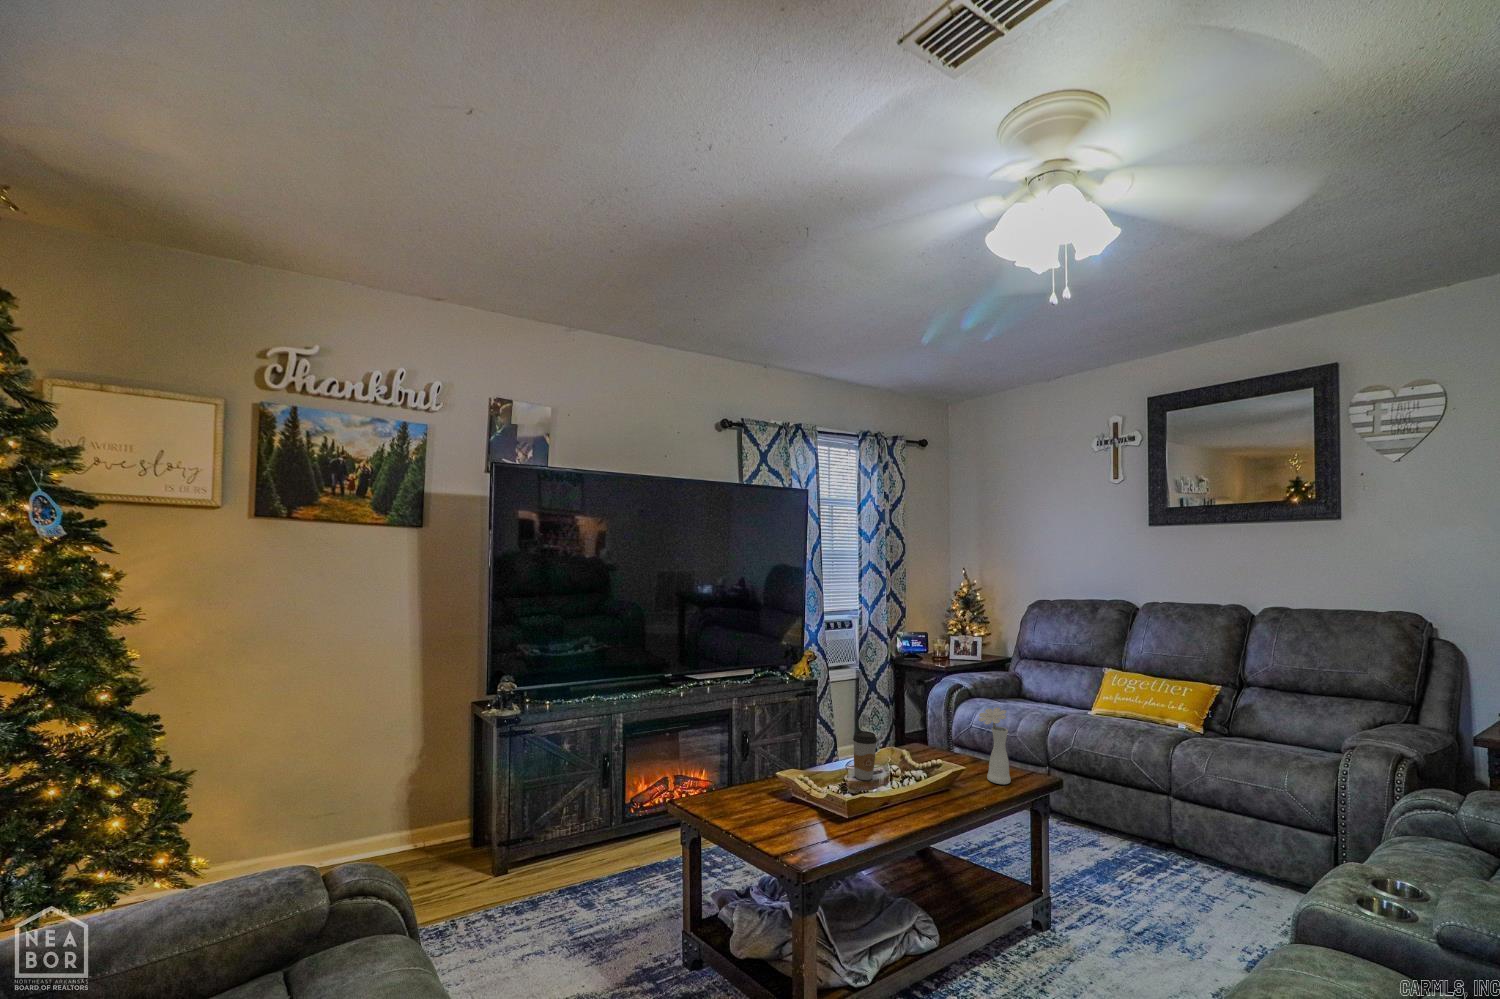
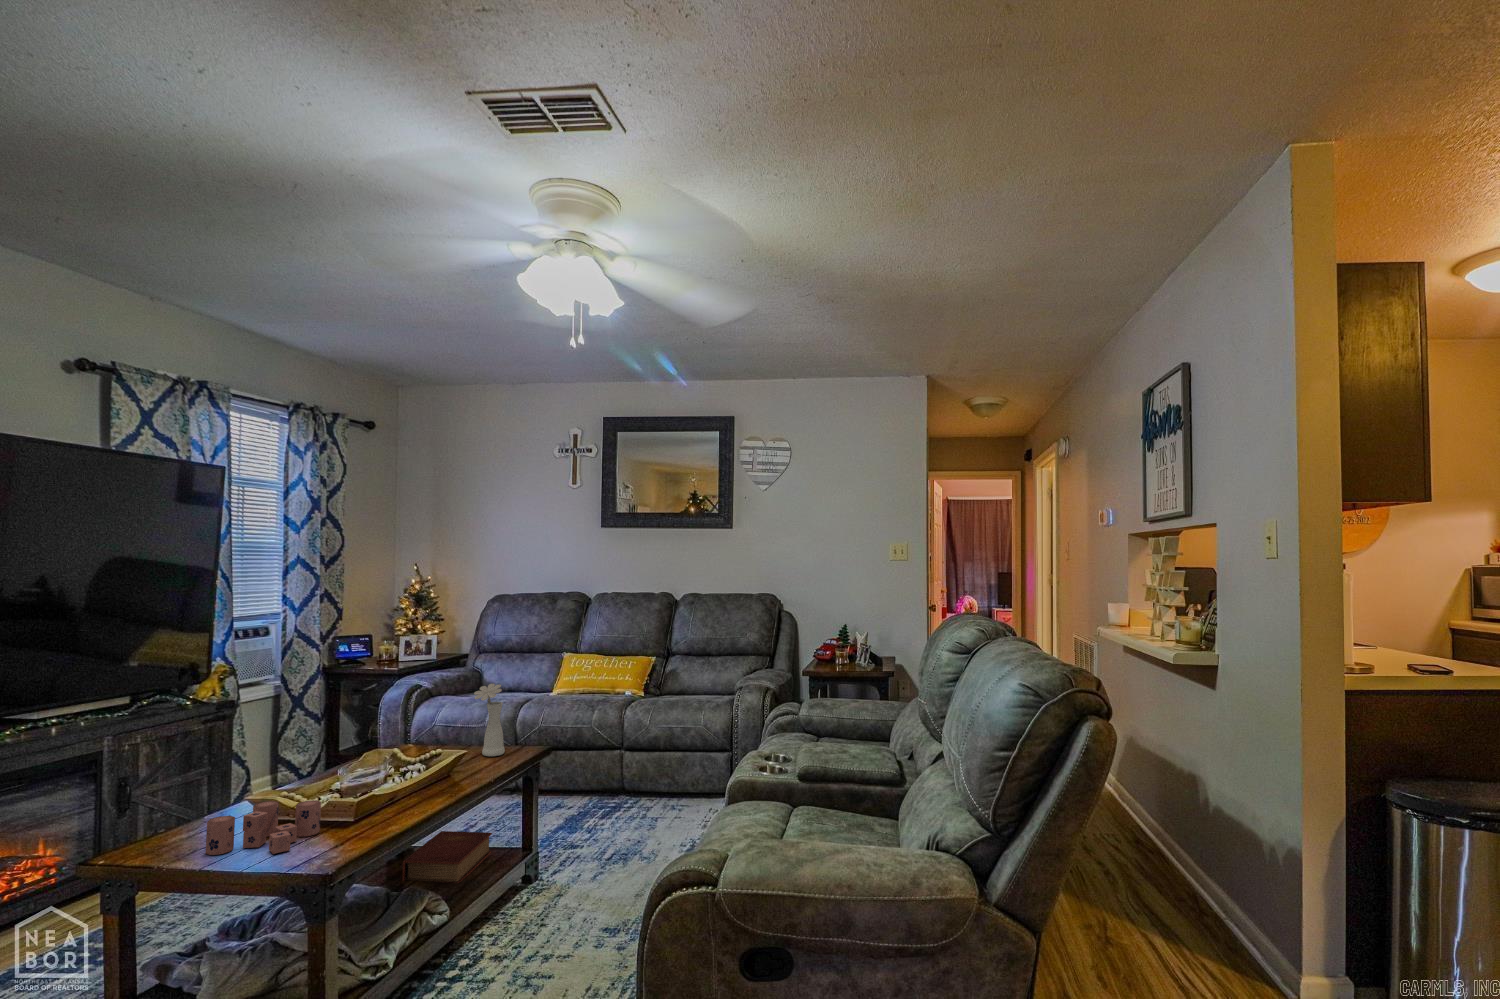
coffee cup: present [853,731,877,780] -> none [341,731,370,784]
candle: none [729,784,816,838] -> present [205,800,321,855]
book: none [906,842,997,909] -> present [402,831,492,883]

